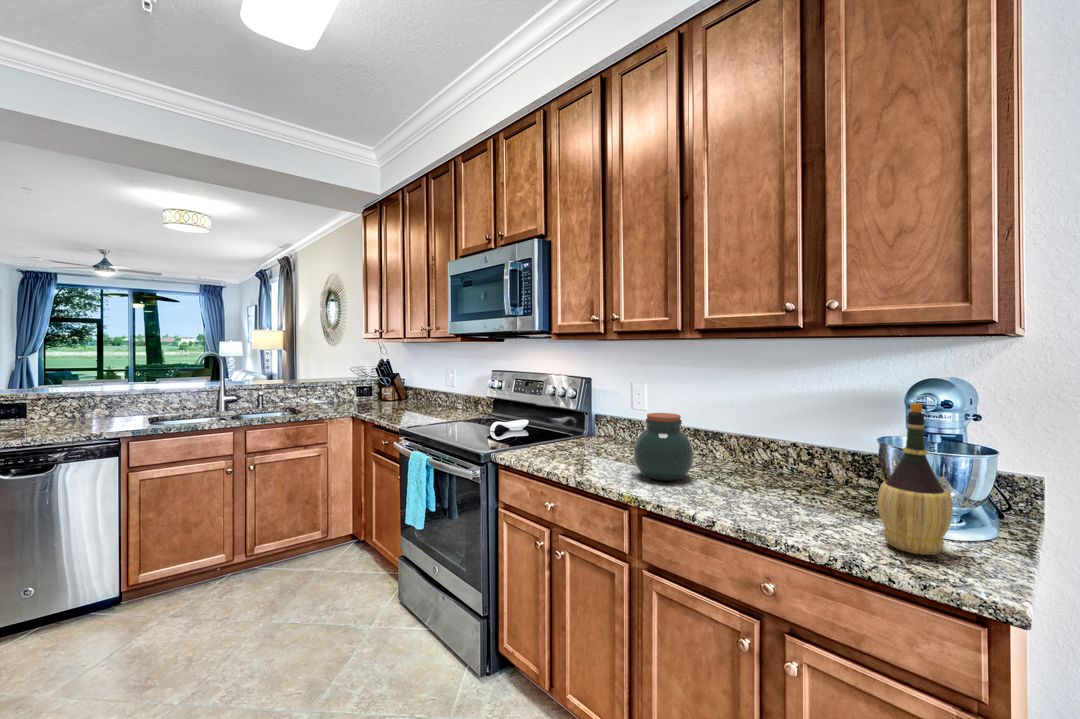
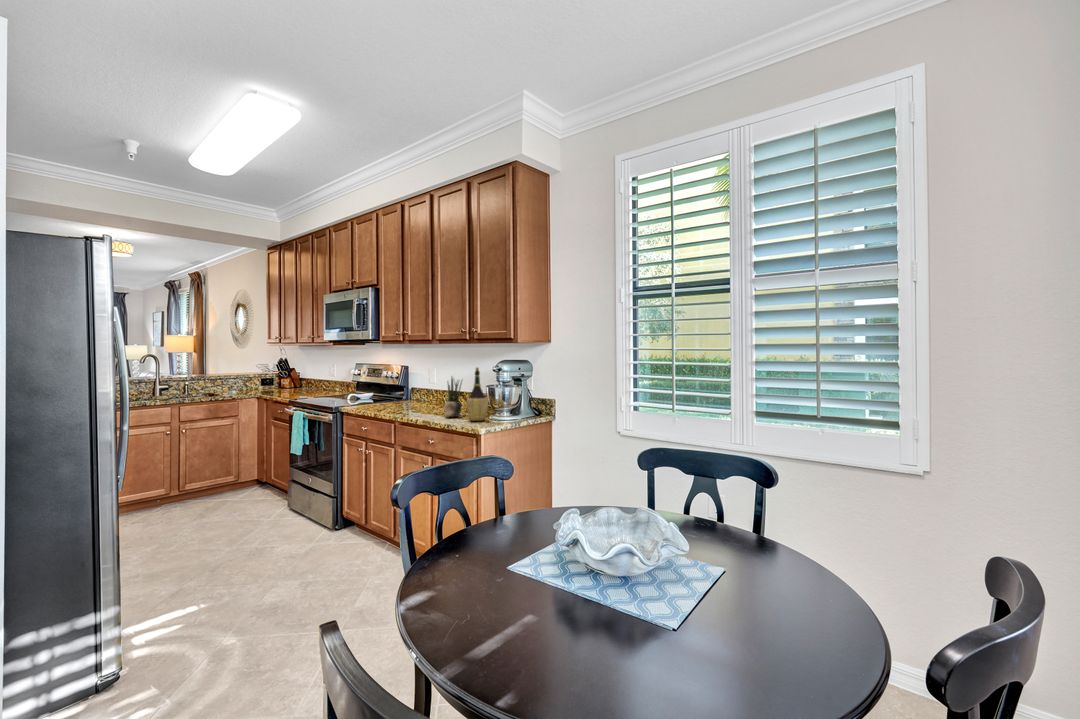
jar: present [634,413,693,481] -> none [404,380,433,411]
potted plant: none [777,414,822,520] -> present [444,377,462,416]

